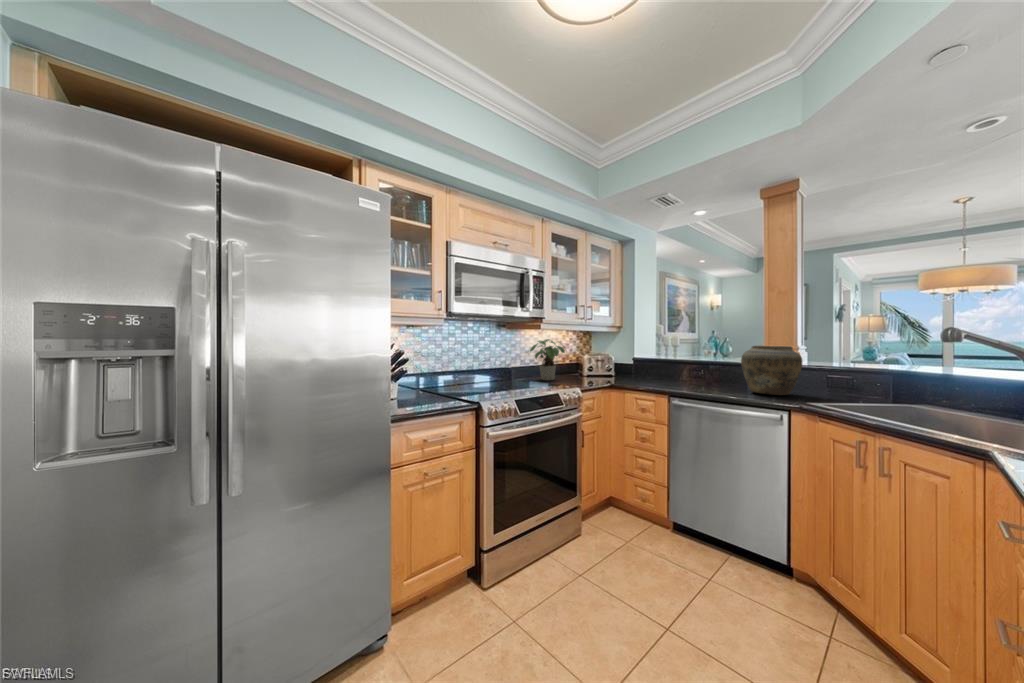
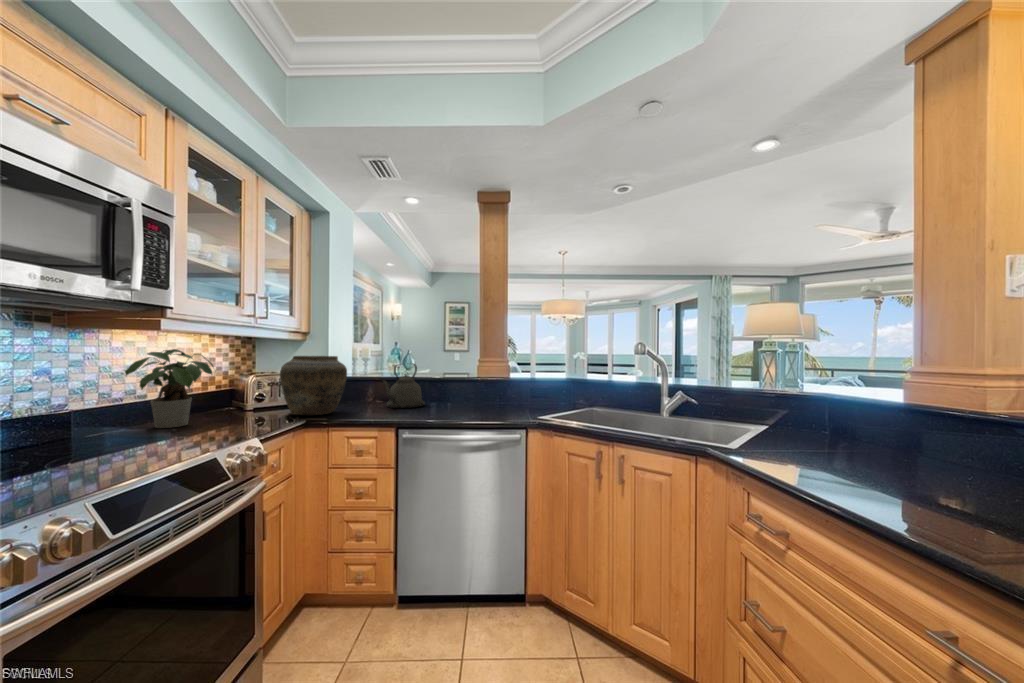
vase: present [741,346,803,395] -> present [280,356,347,415]
kettle: none [665,351,703,386] -> present [382,364,425,408]

